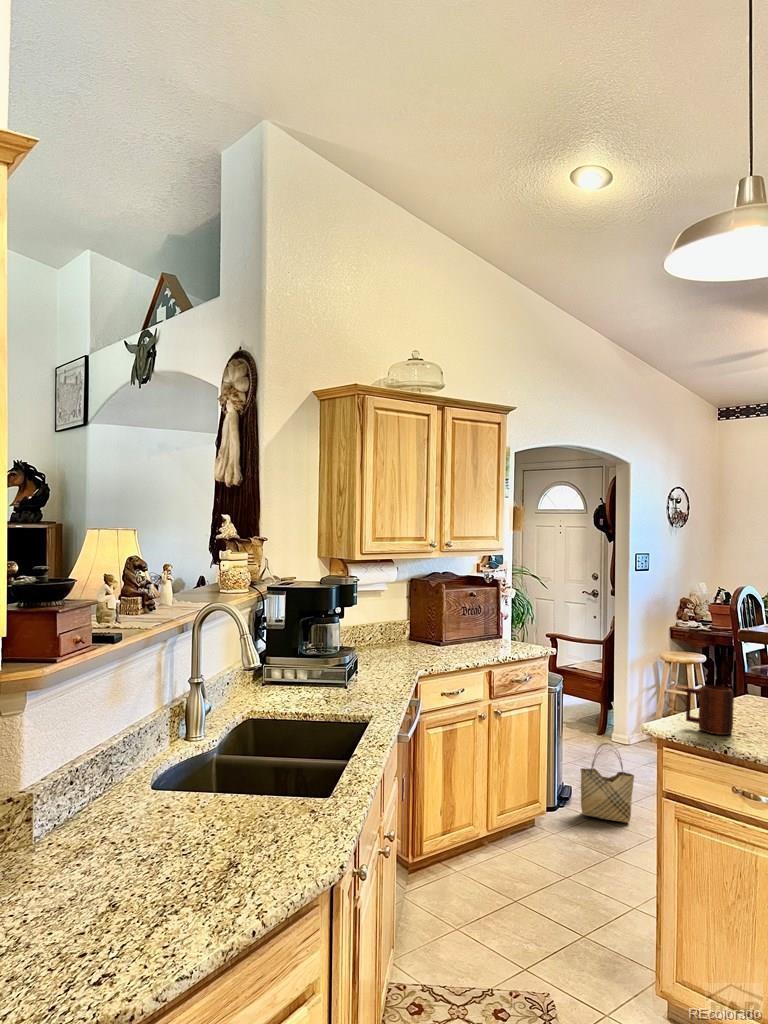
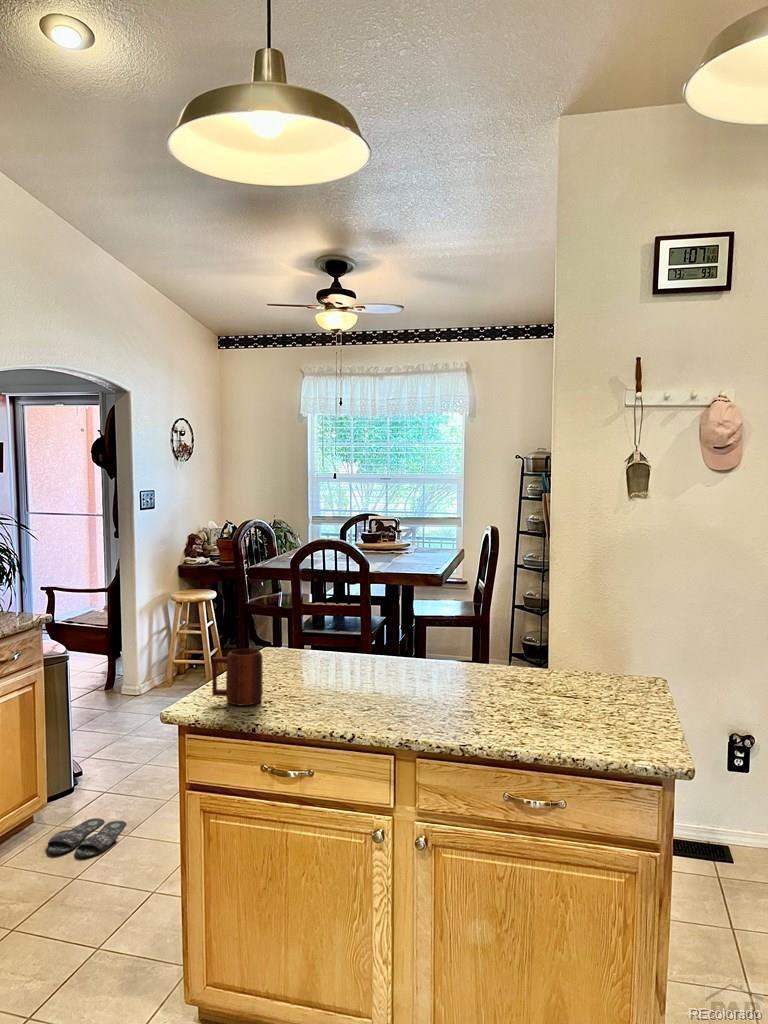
woven basket: present [580,743,634,822] -> none [87,710,150,798]
slippers: none [545,831,610,859] -> present [48,818,126,858]

